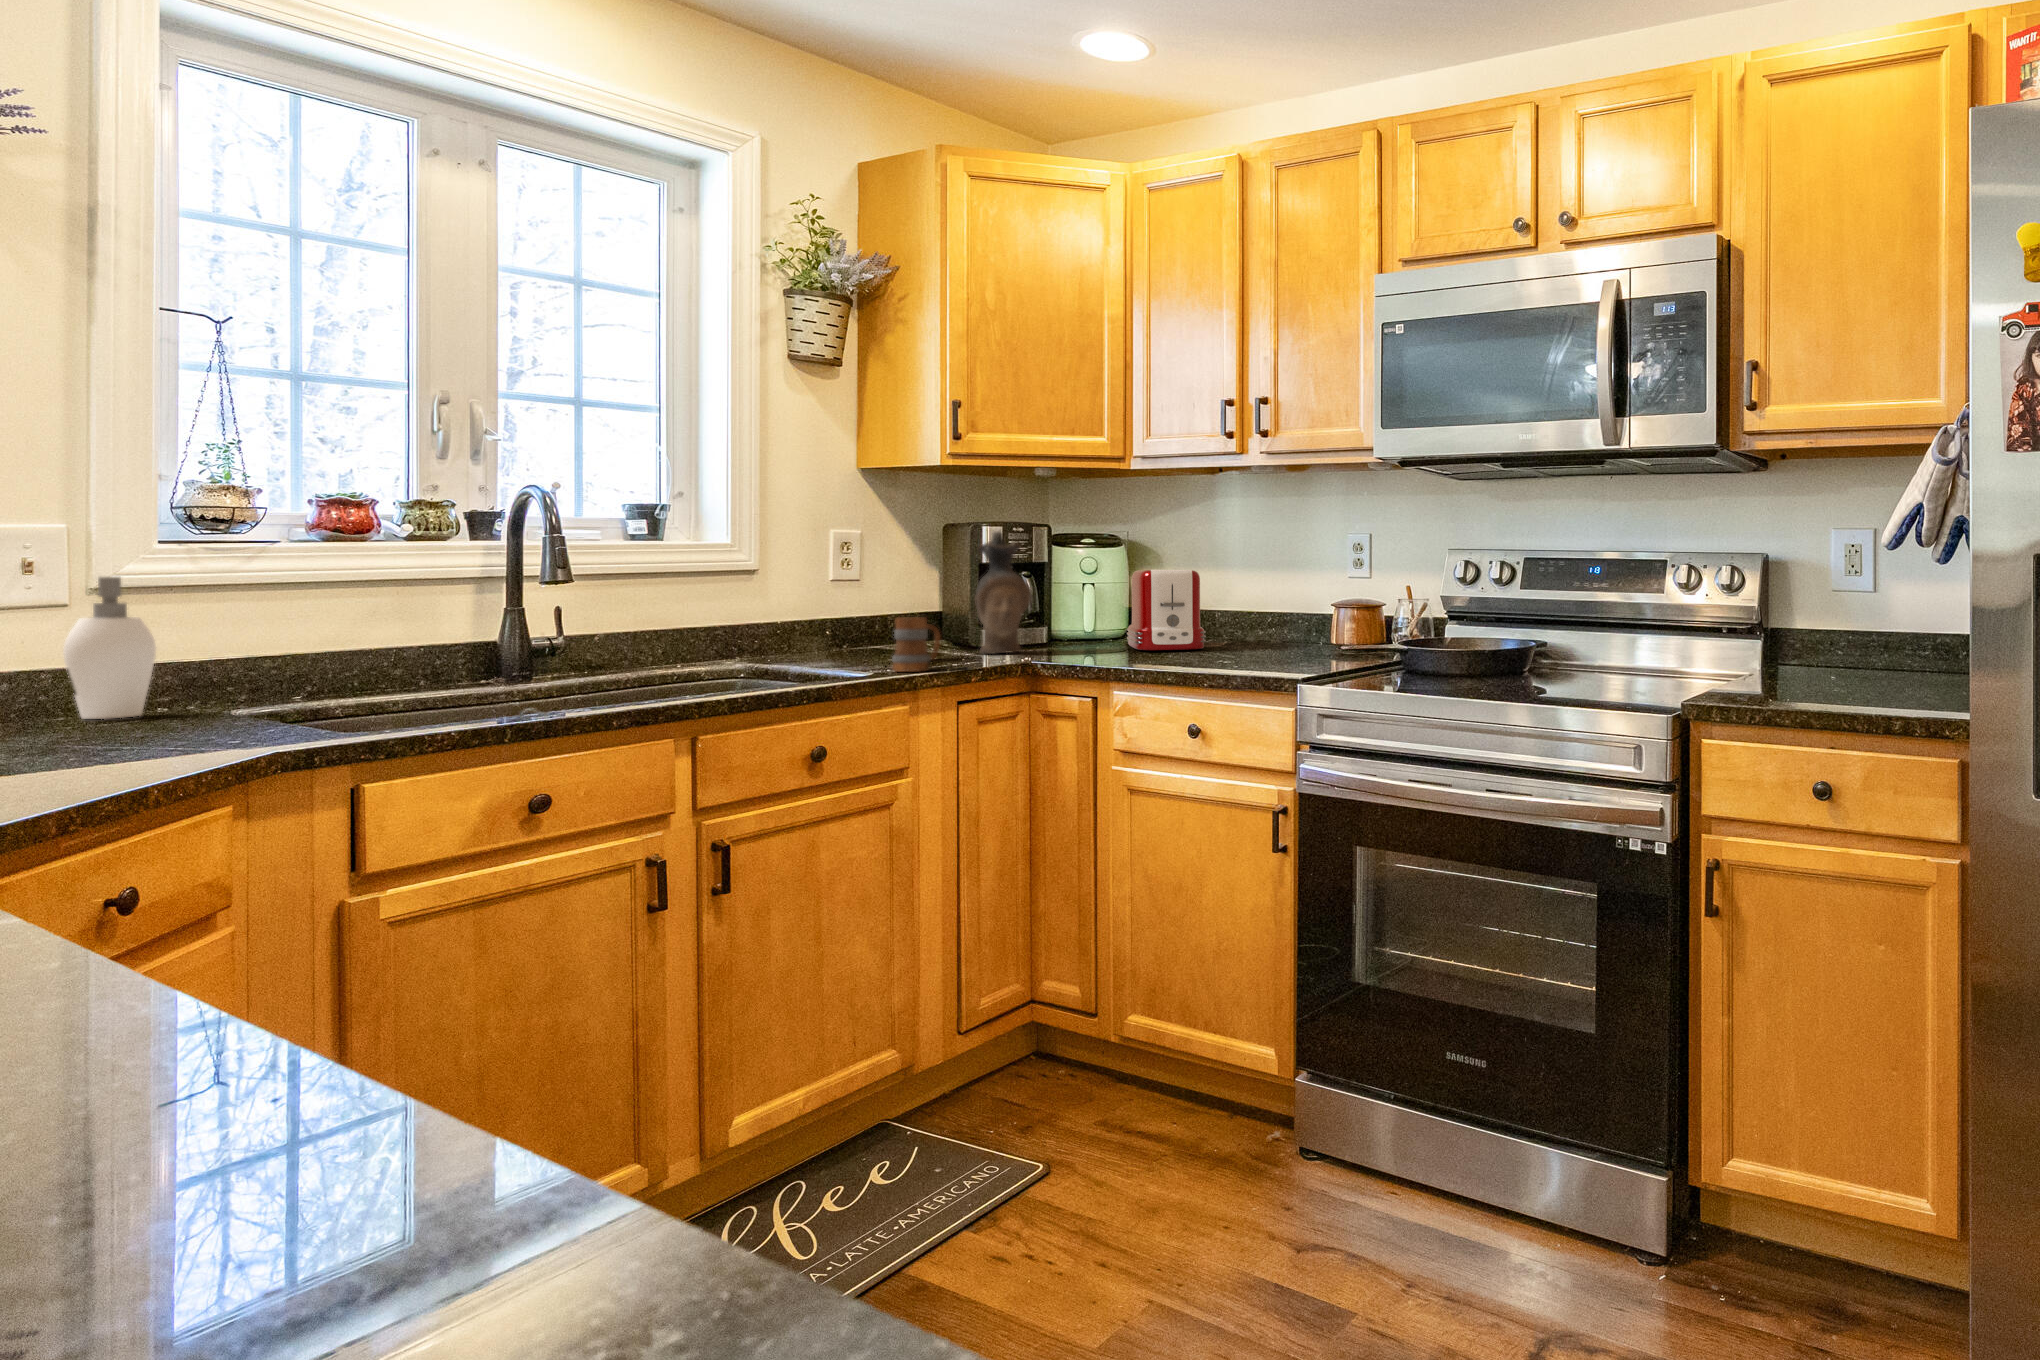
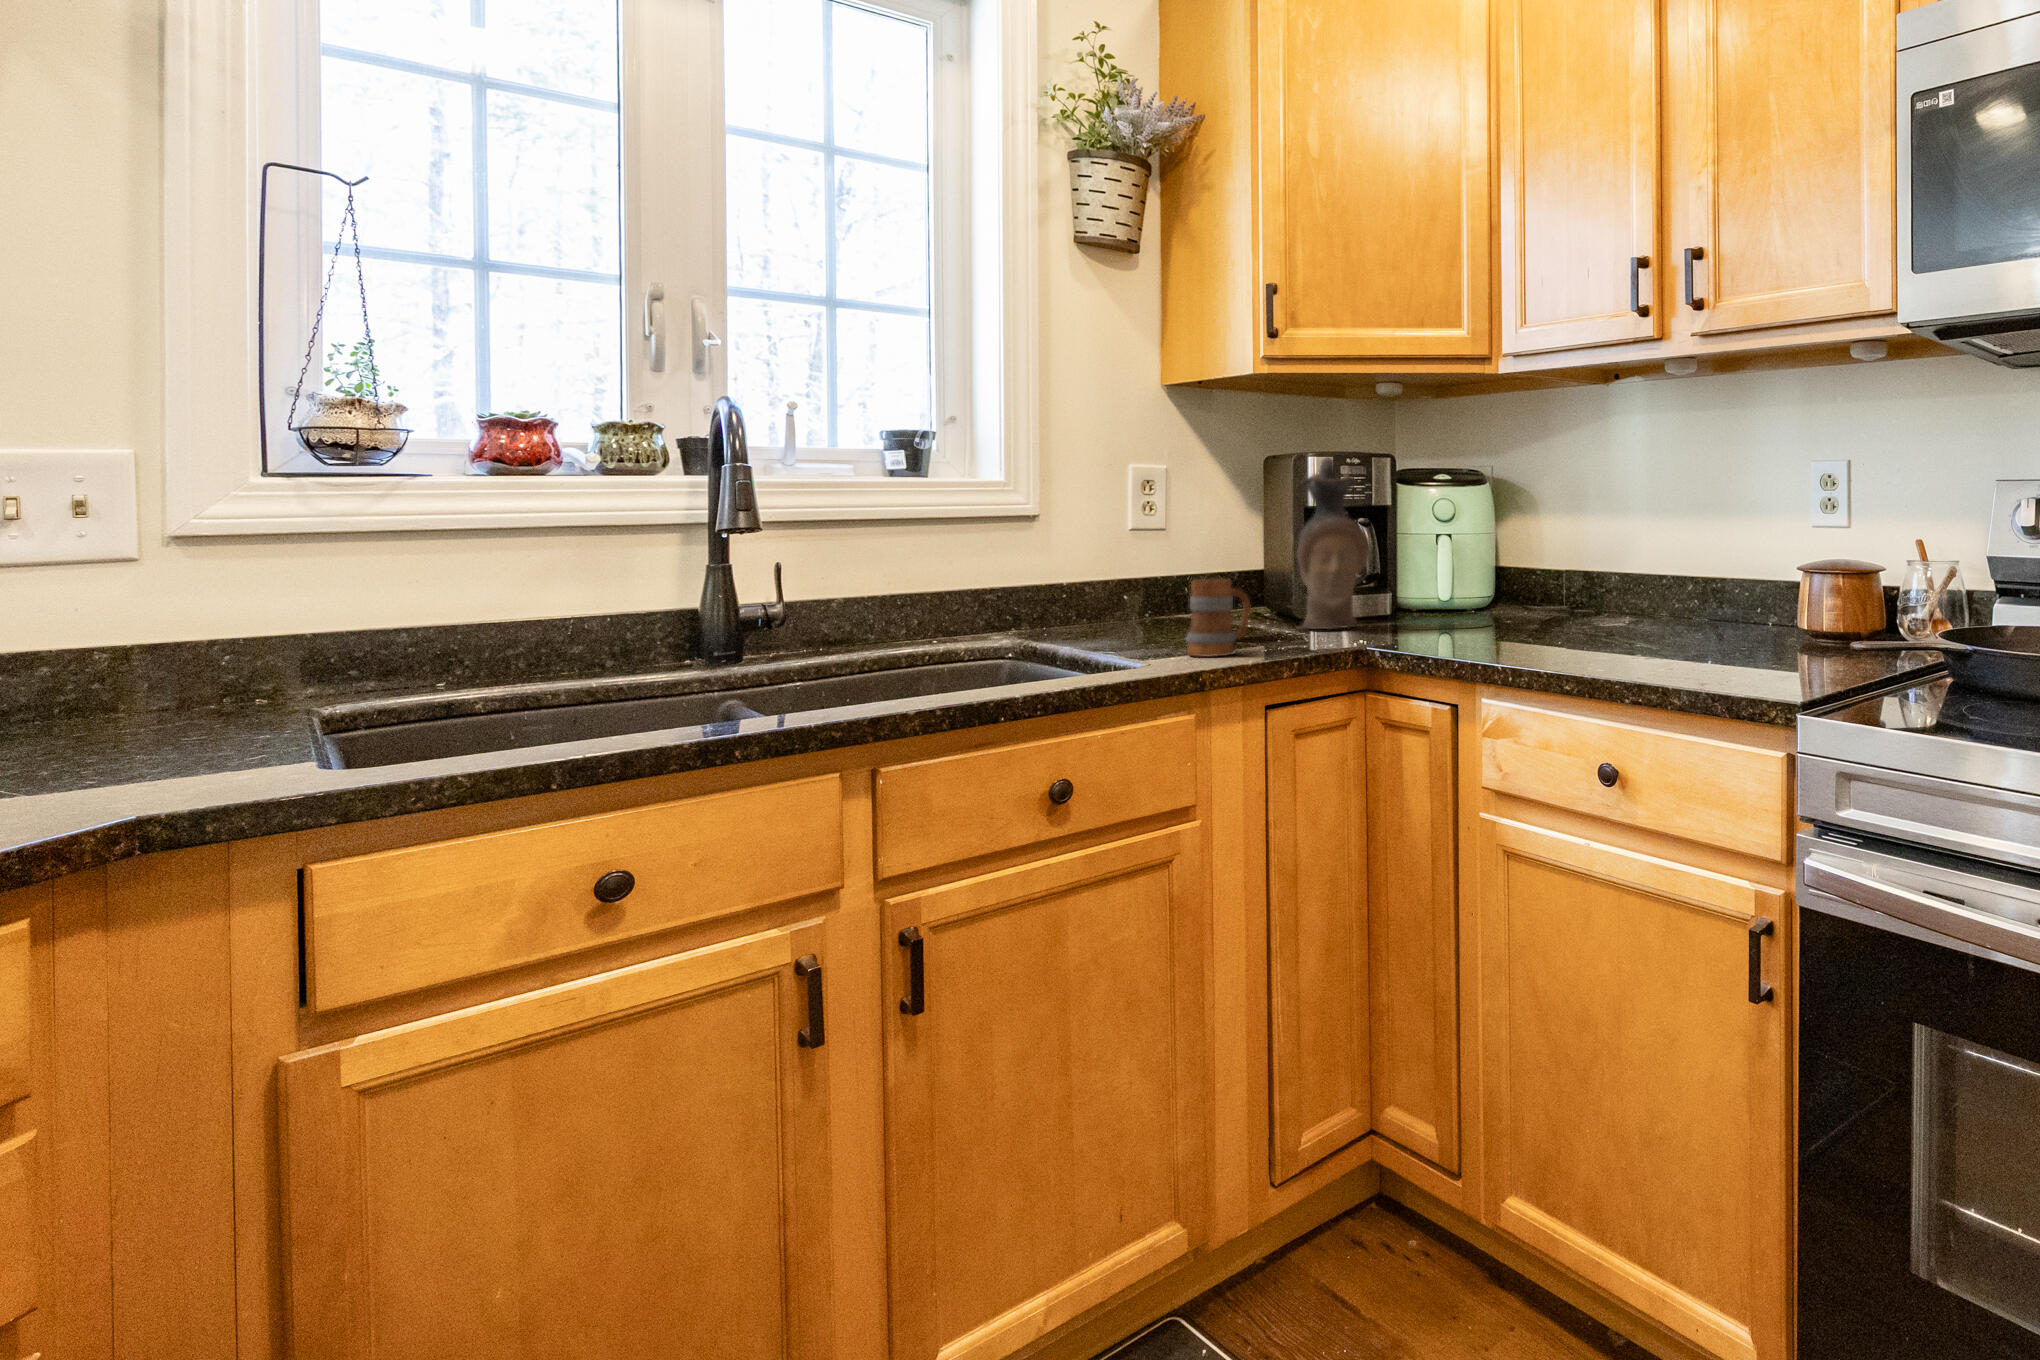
toaster: present [1127,570,1206,650] -> none [1495,512,1606,627]
soap dispenser: present [63,577,169,719] -> none [111,527,246,724]

